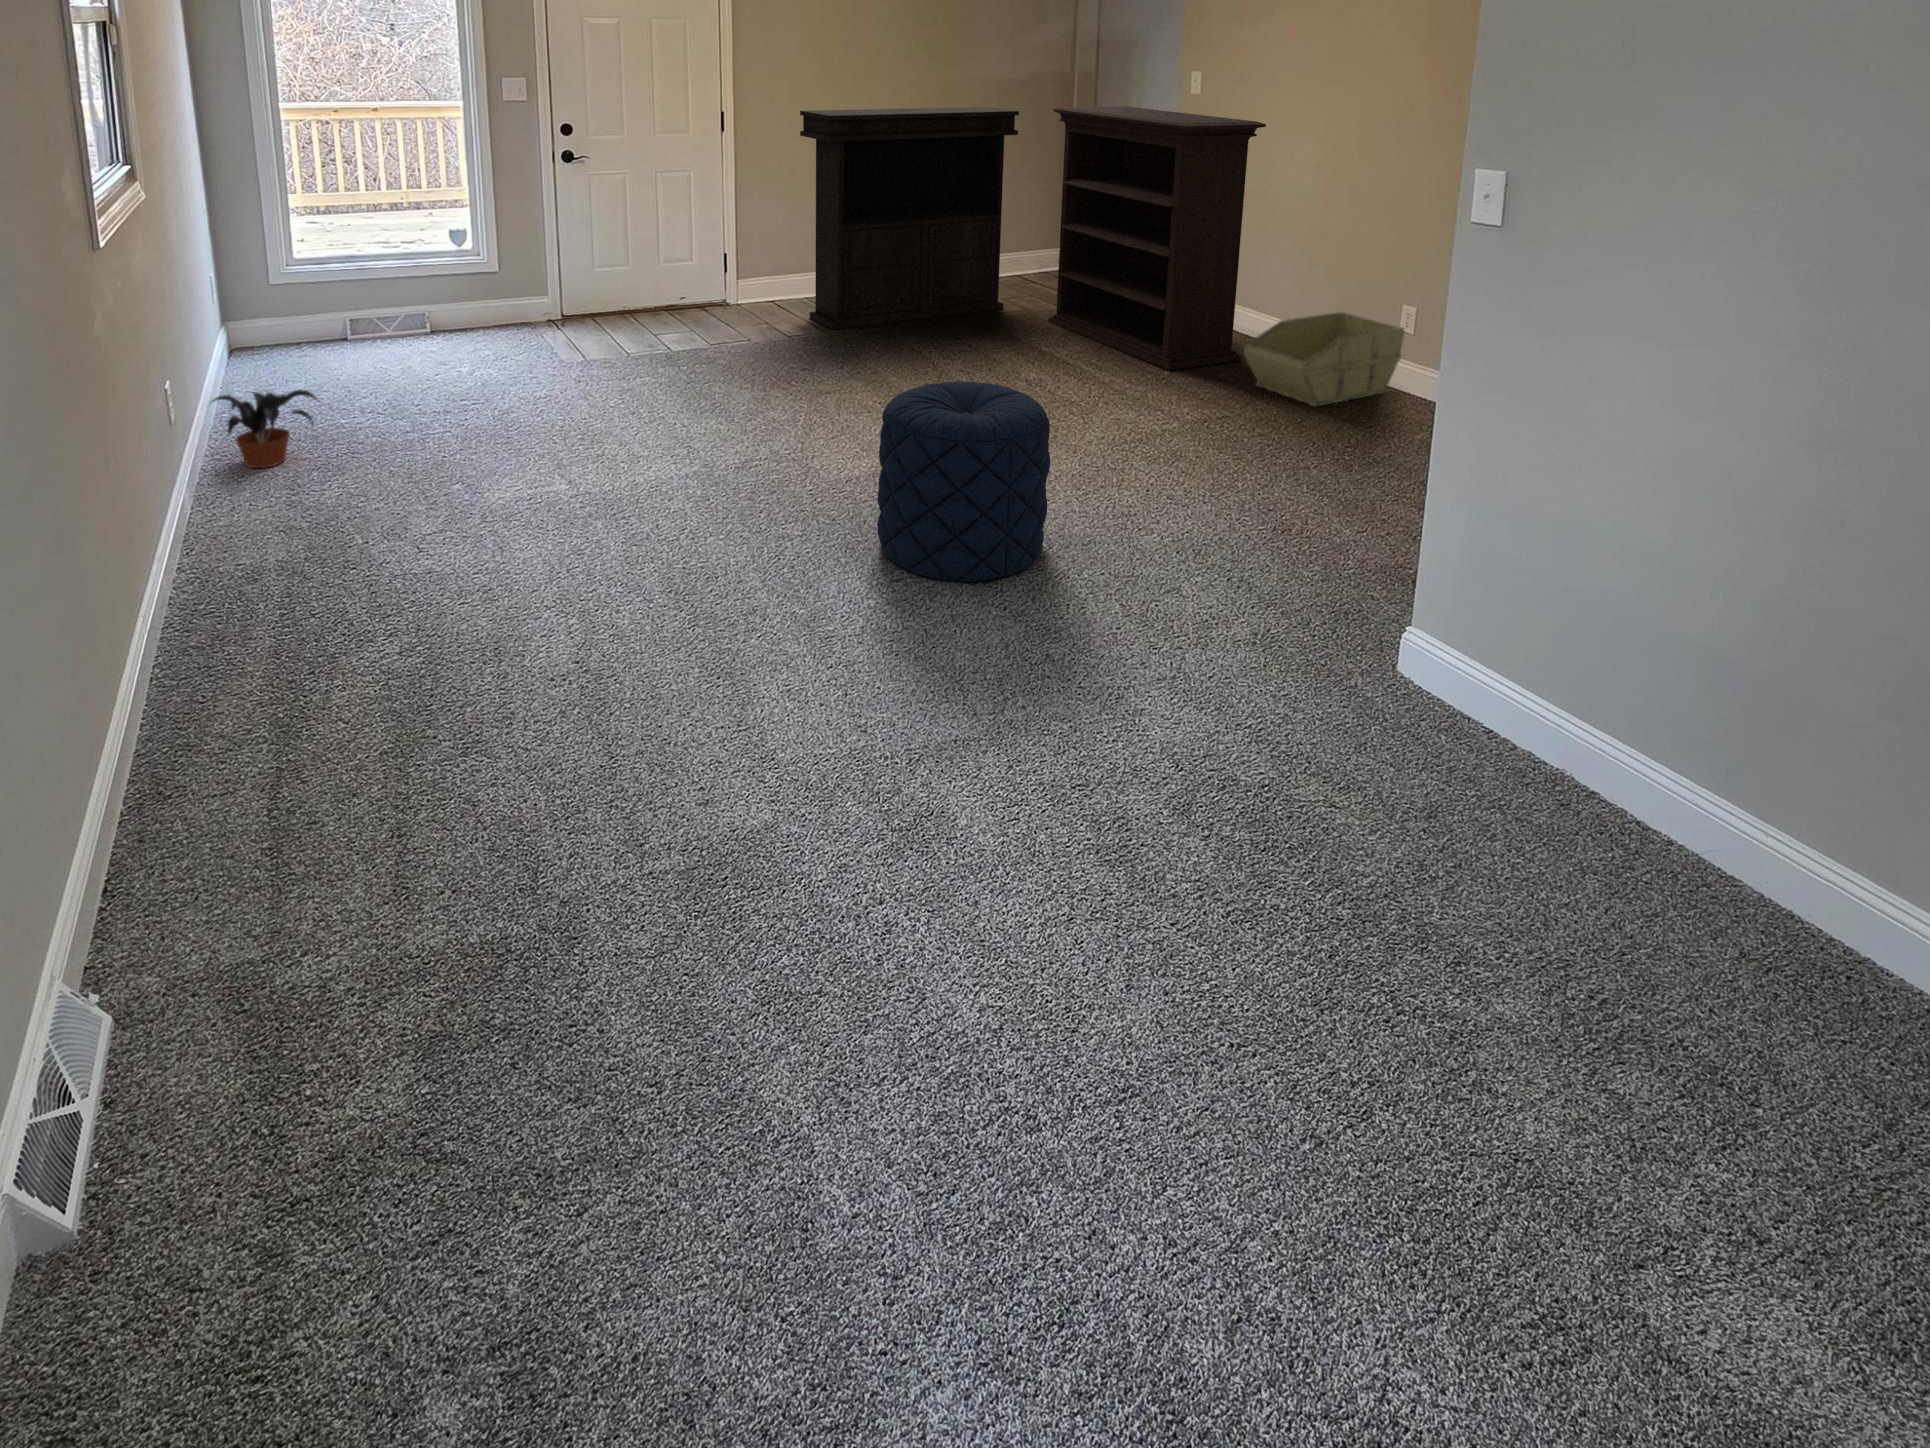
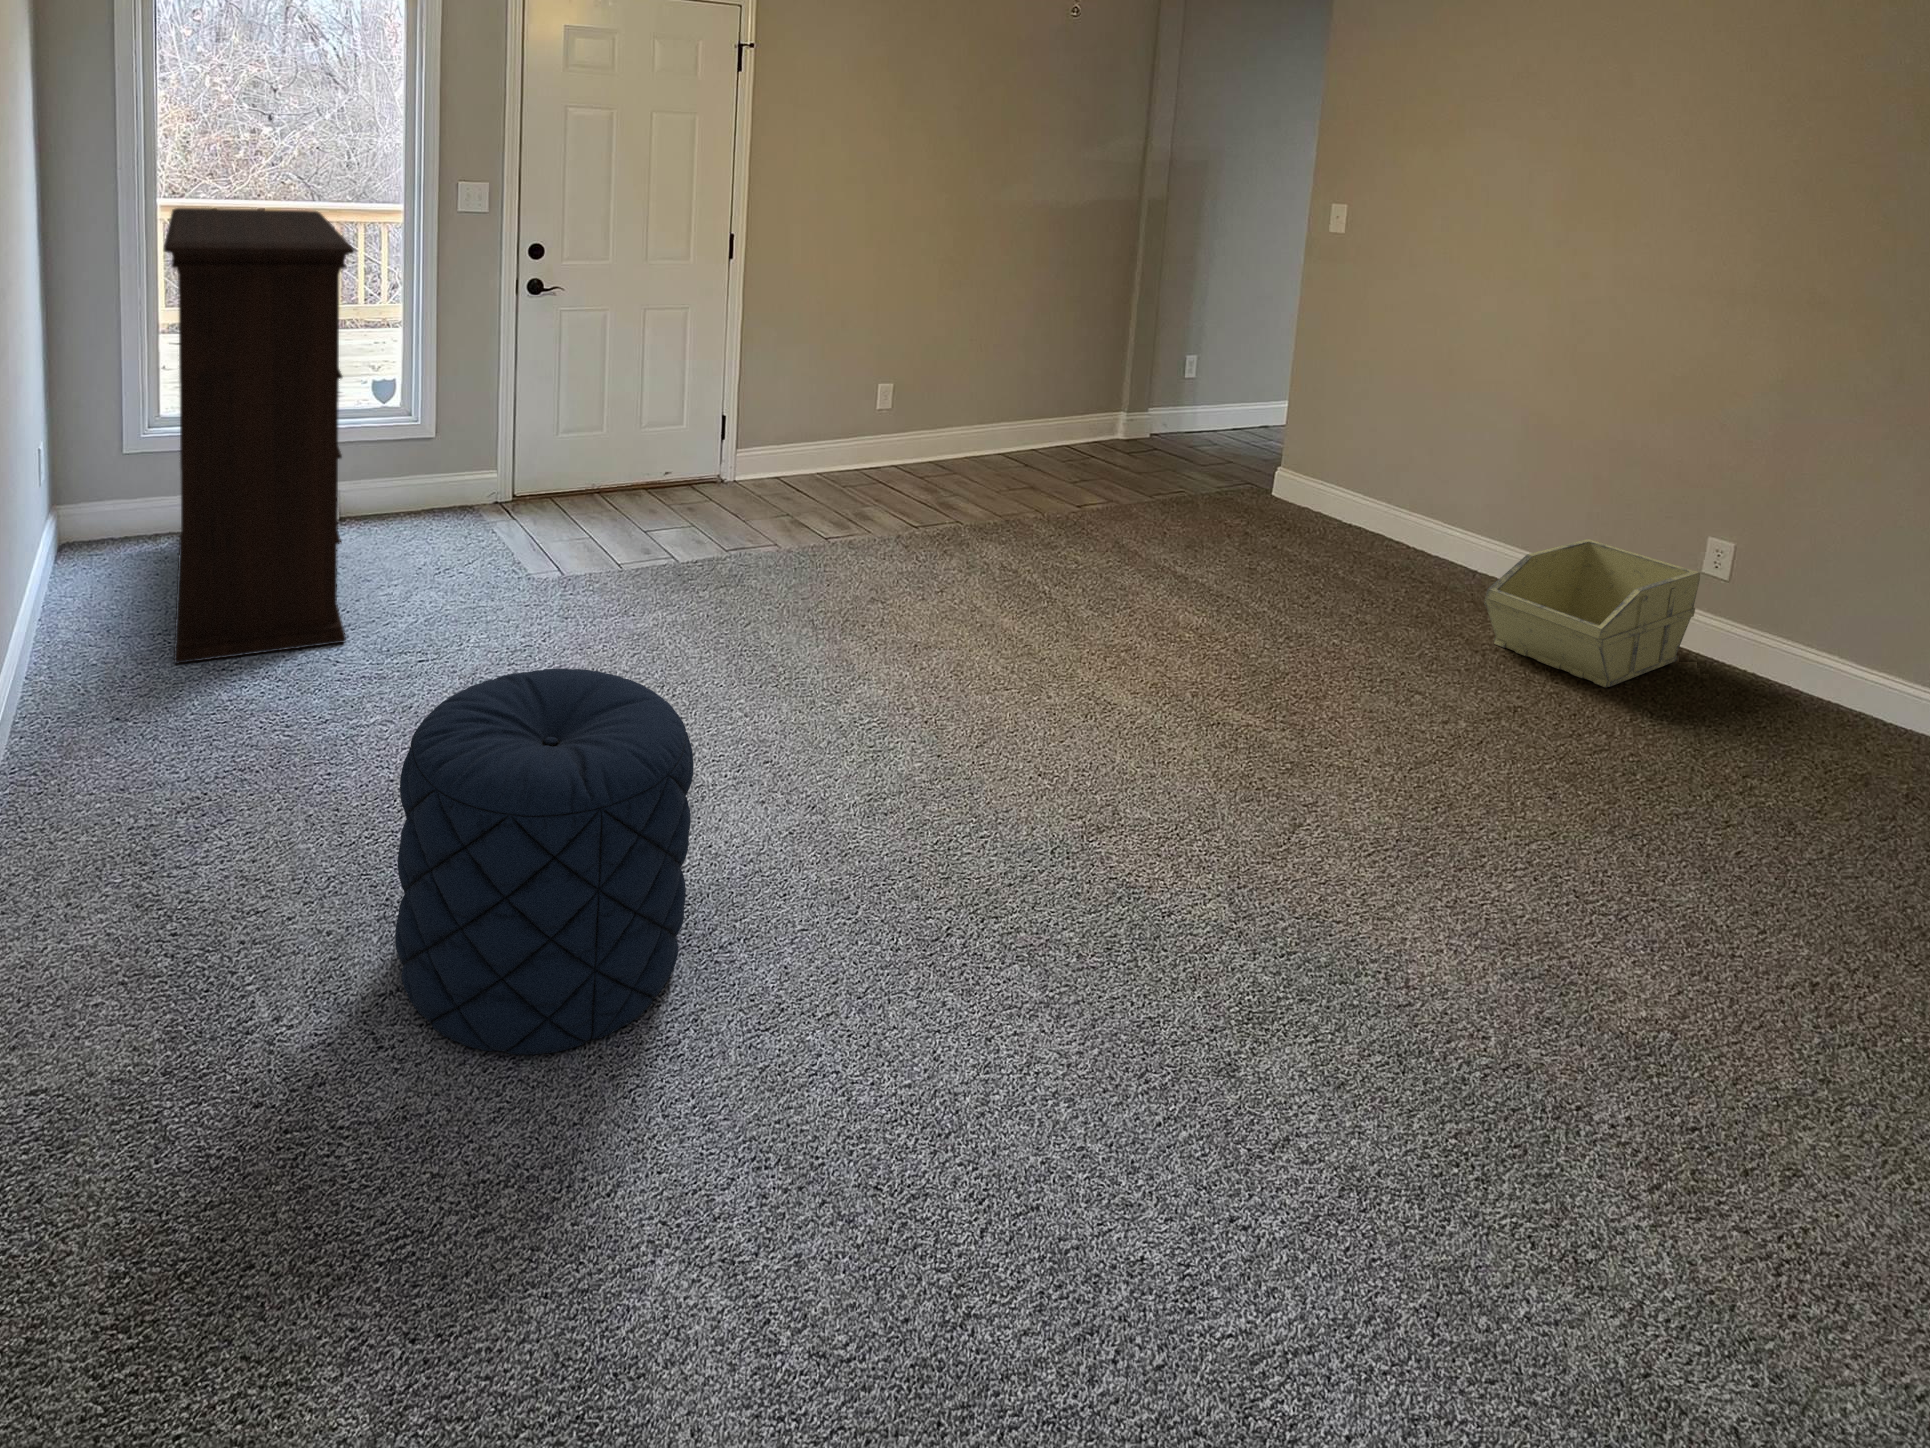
bookshelf: present [1048,106,1266,370] -> present [164,208,355,664]
console table: present [800,107,1019,329] -> none [839,238,1112,528]
pouf: present [877,381,1050,582] -> present [395,669,694,1055]
potted plant: present [213,390,317,468] -> none [14,670,204,806]

